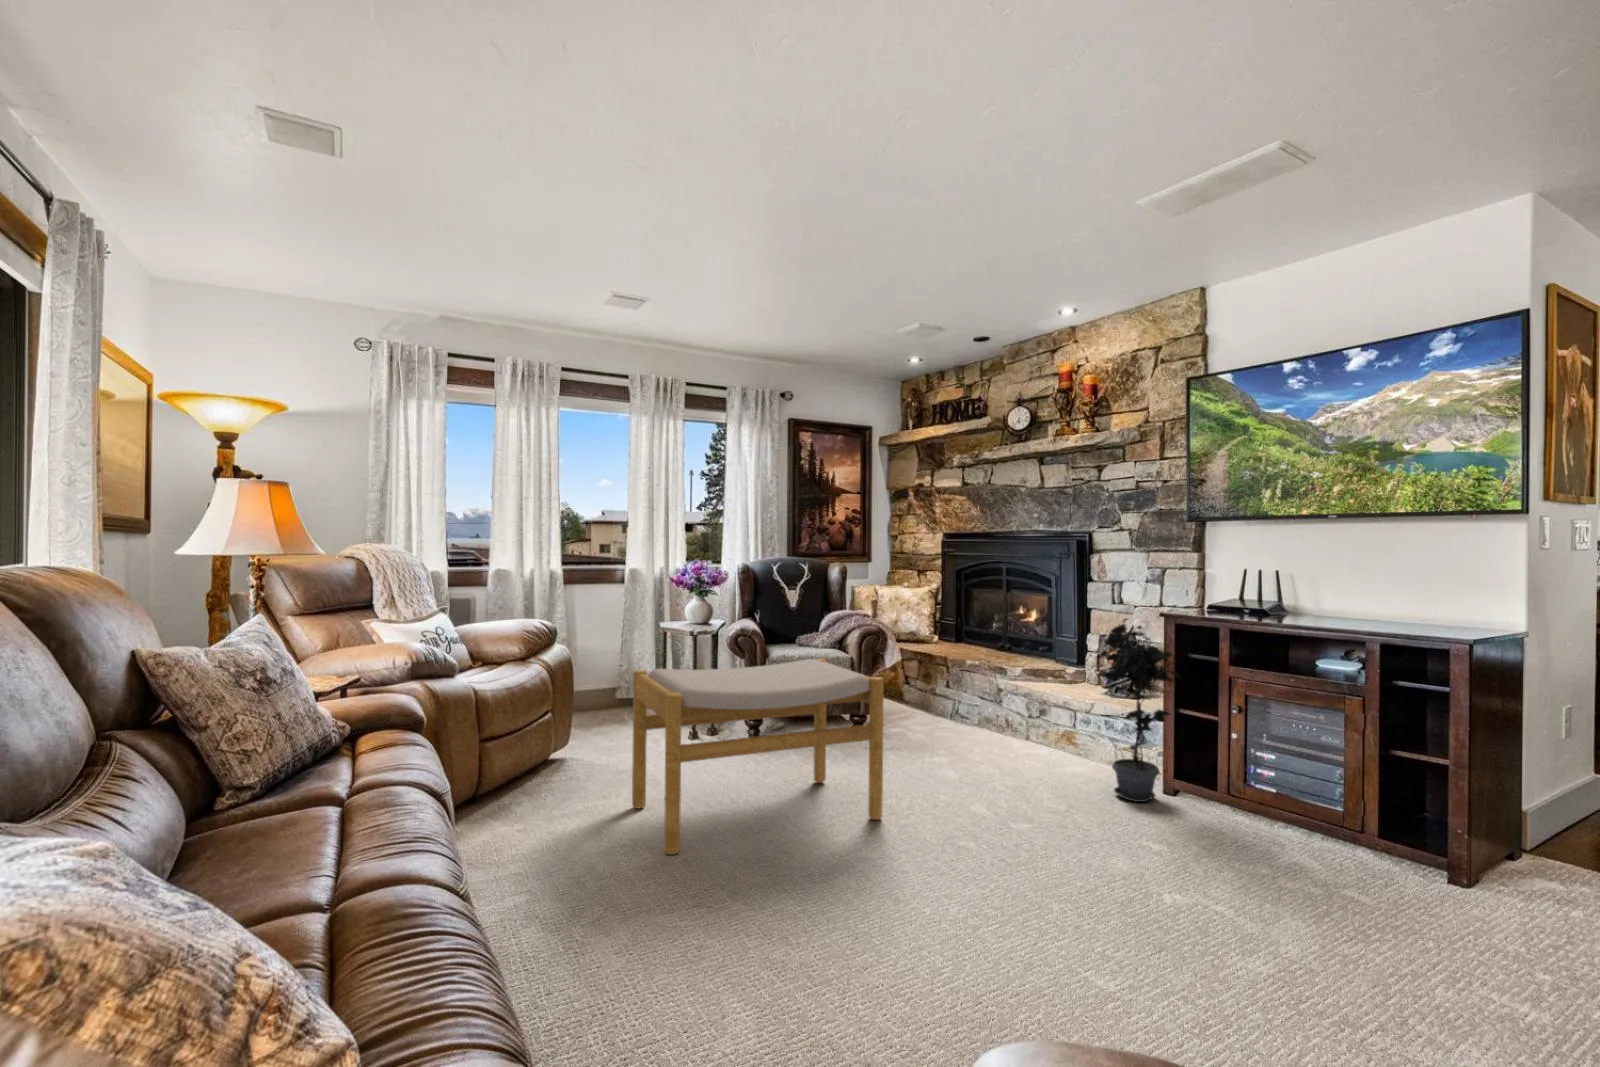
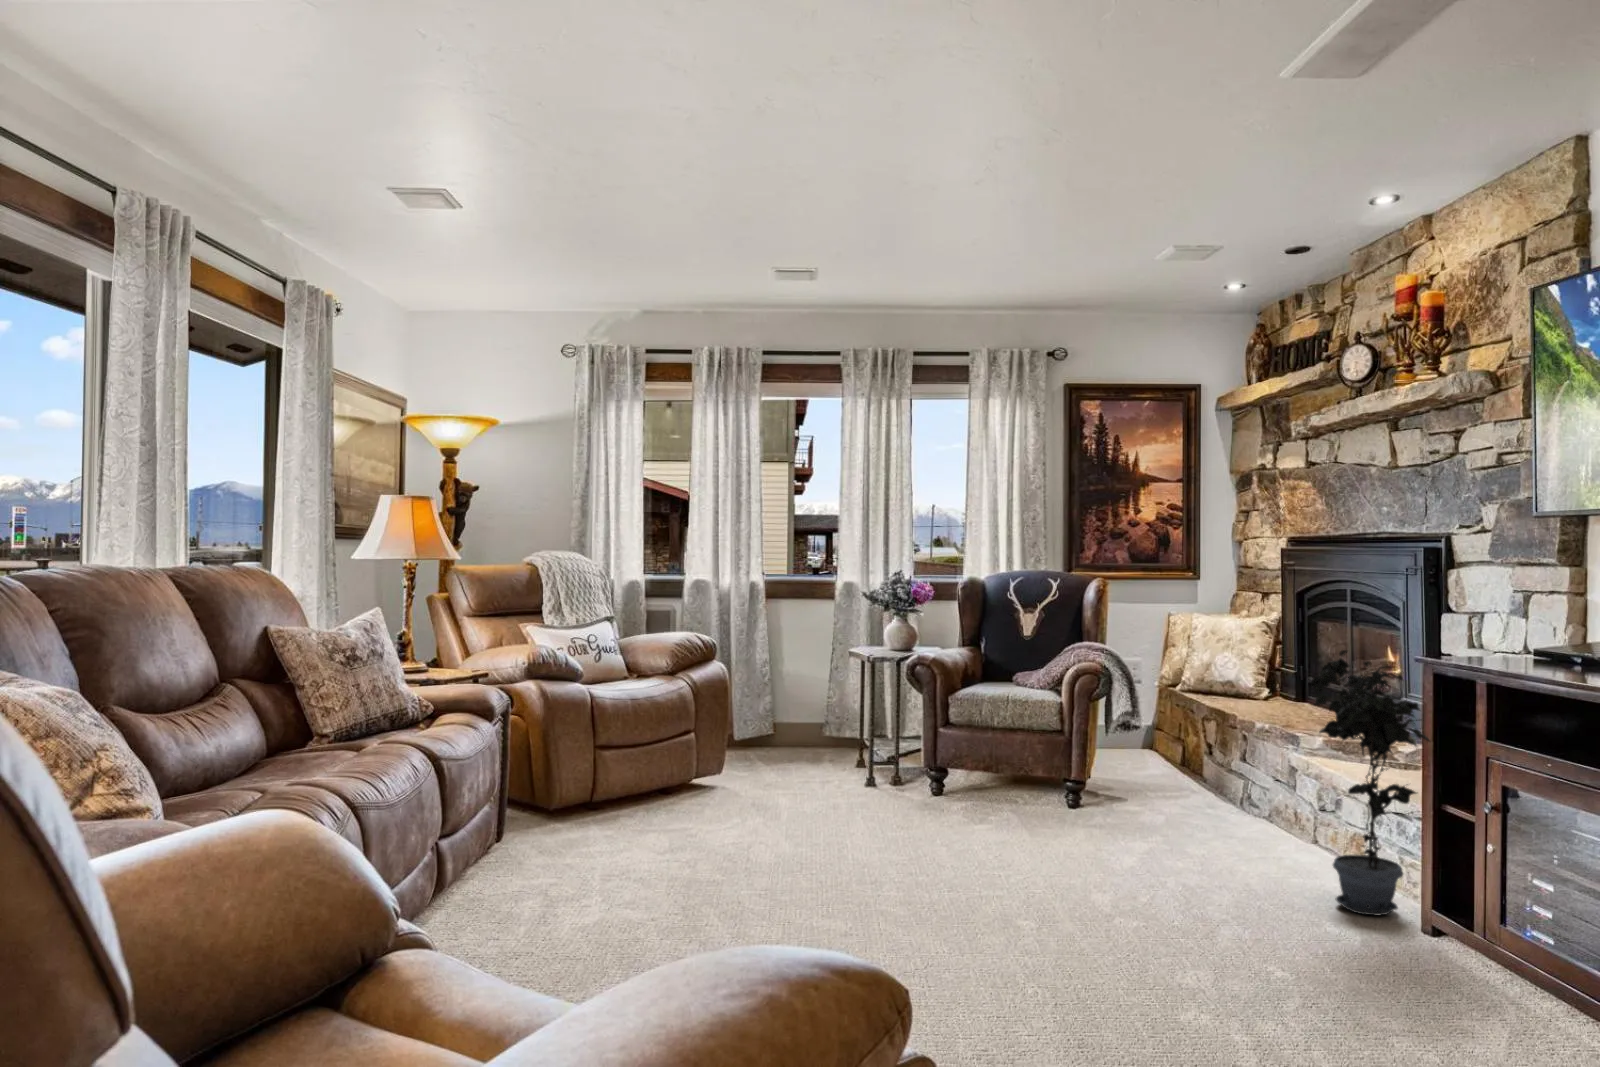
footstool: present [632,658,884,855] -> none [709,685,978,879]

